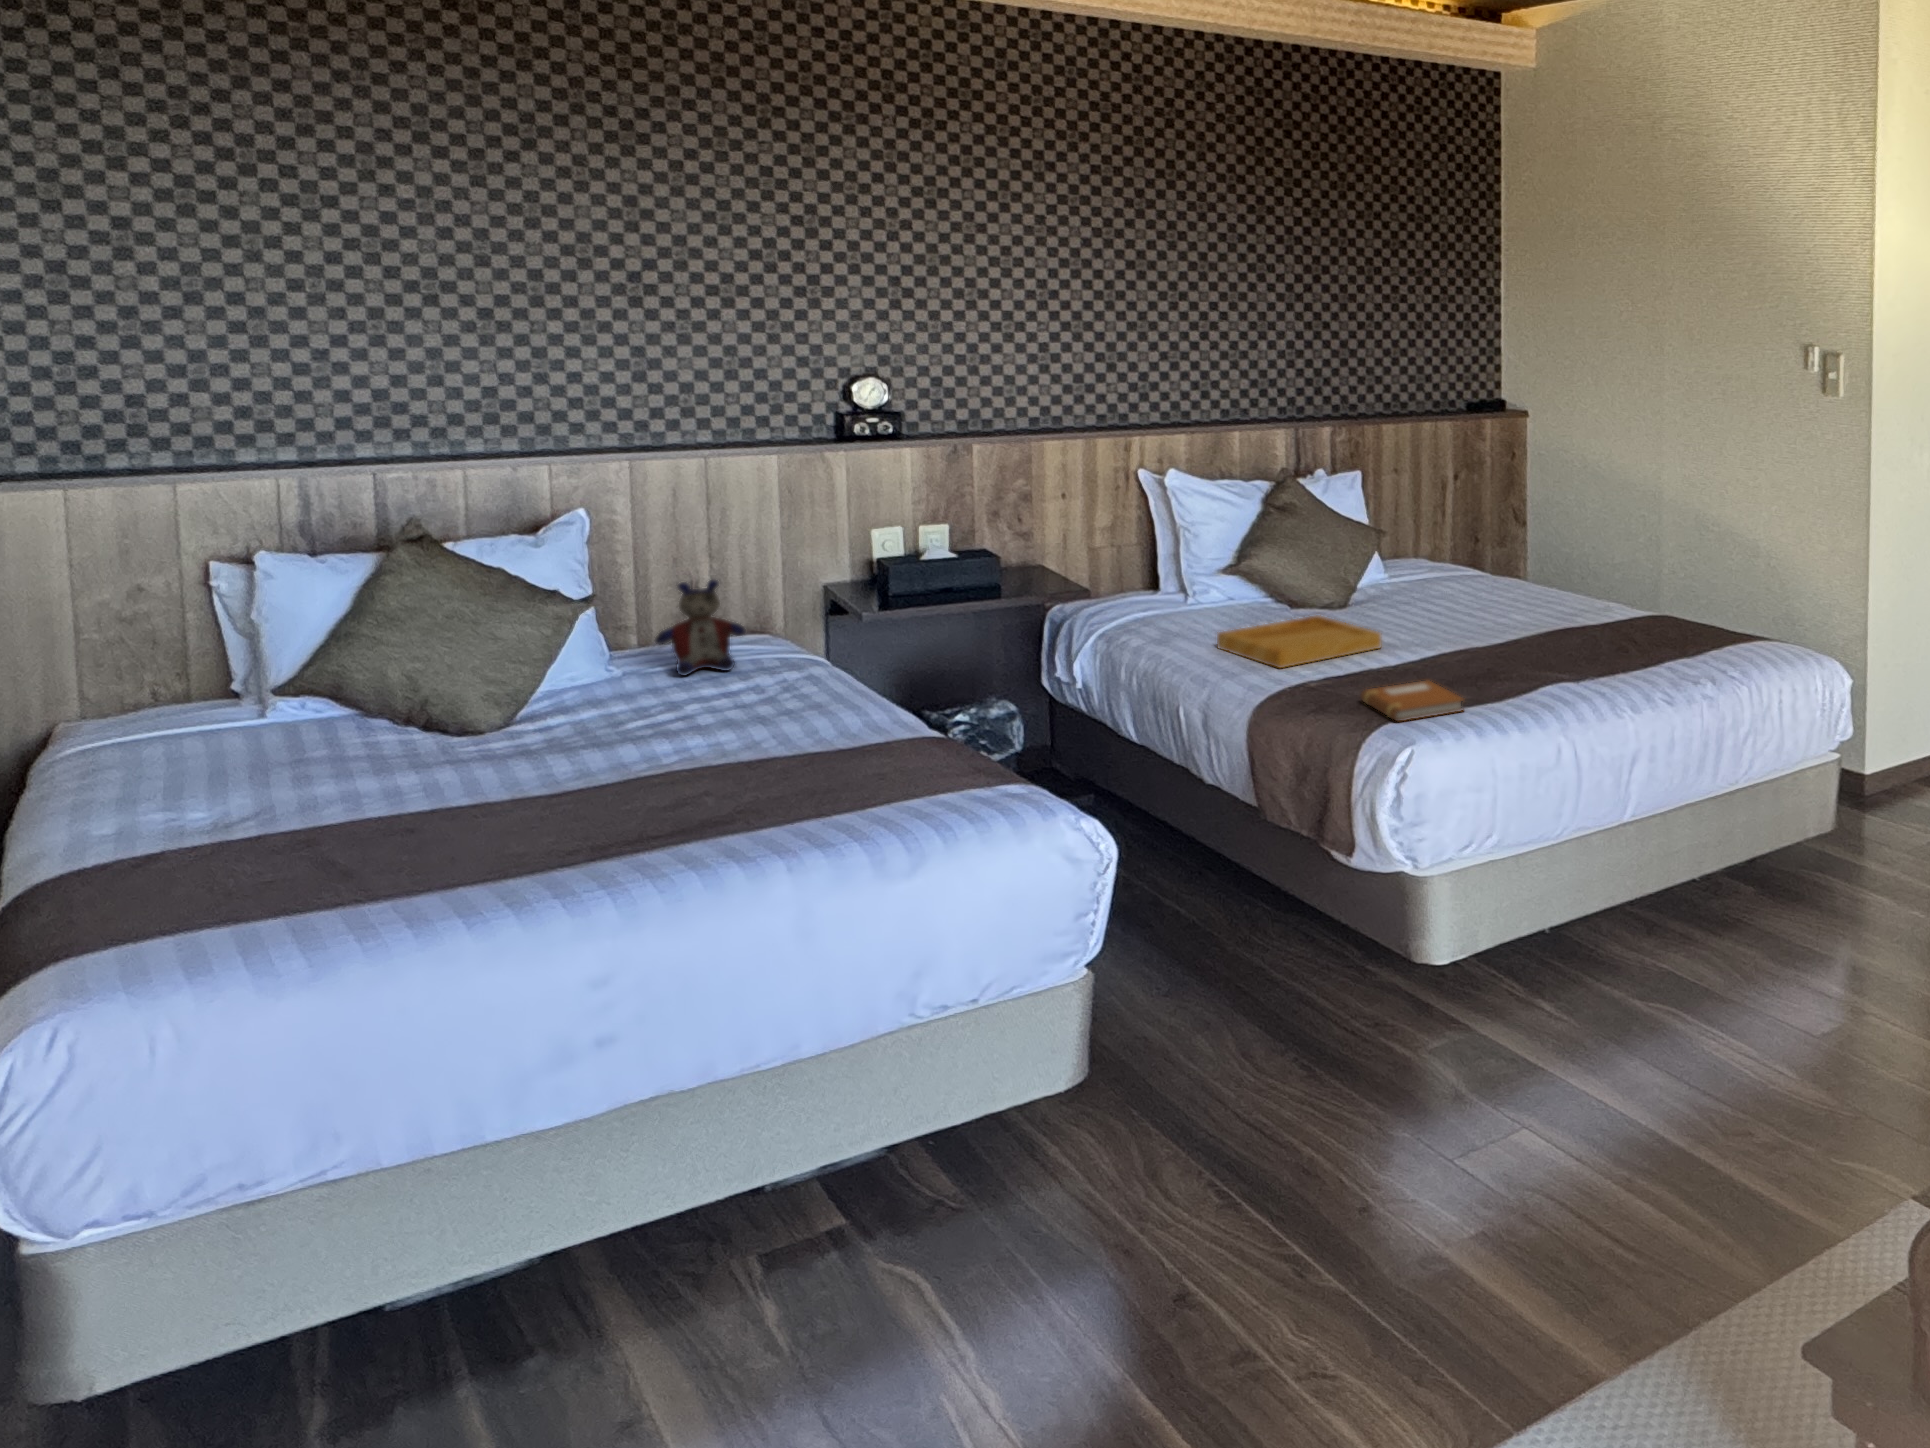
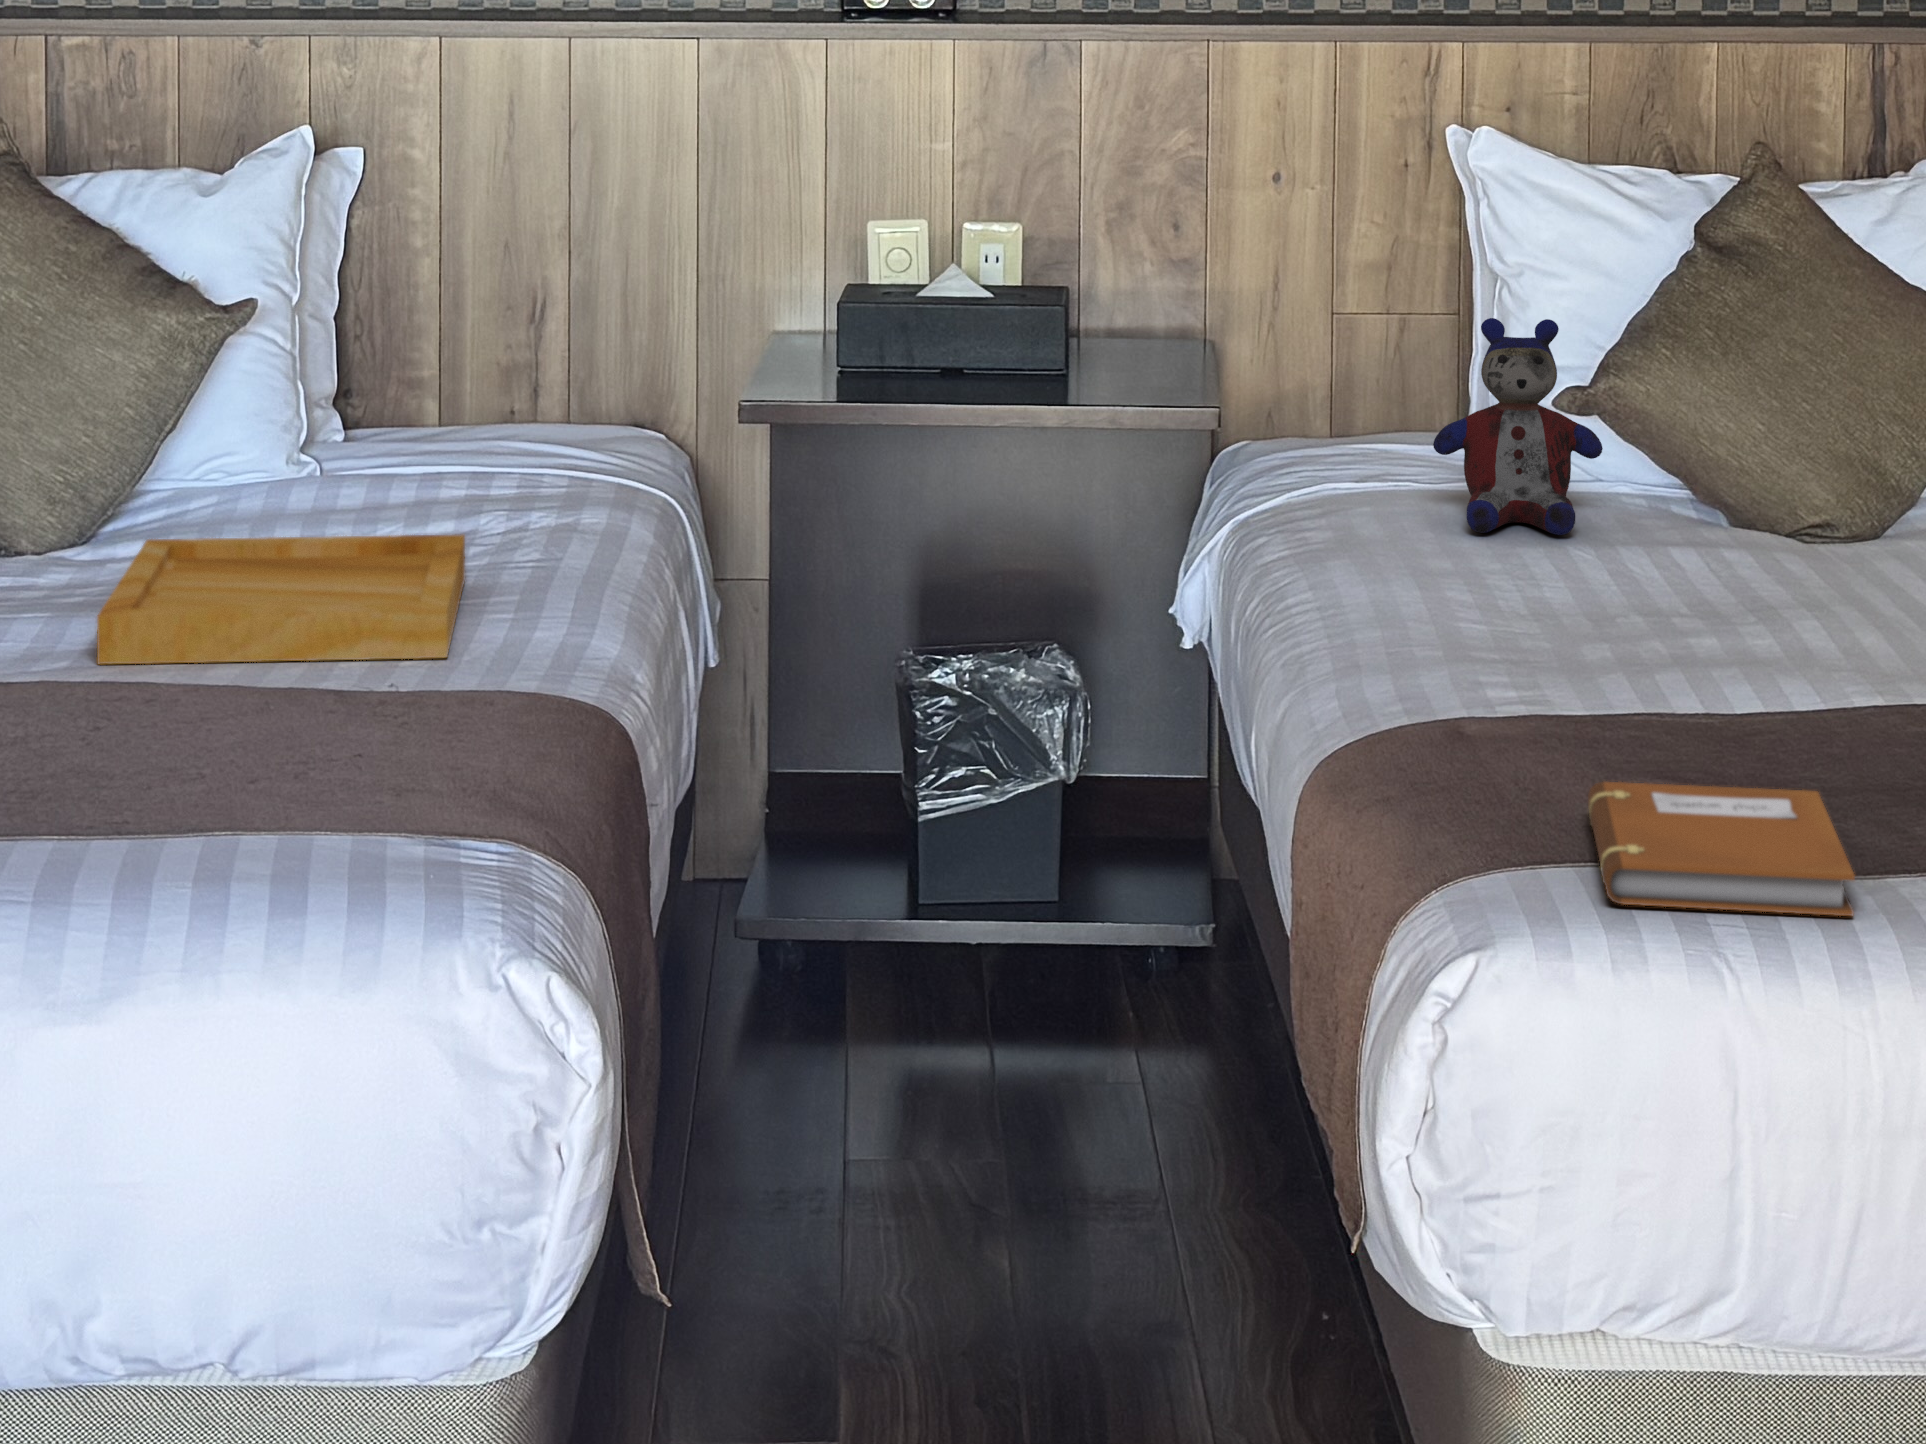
stuffed bear: present [655,580,745,675] -> present [1433,318,1603,535]
tray: present [1217,615,1382,668] -> present [97,535,465,665]

